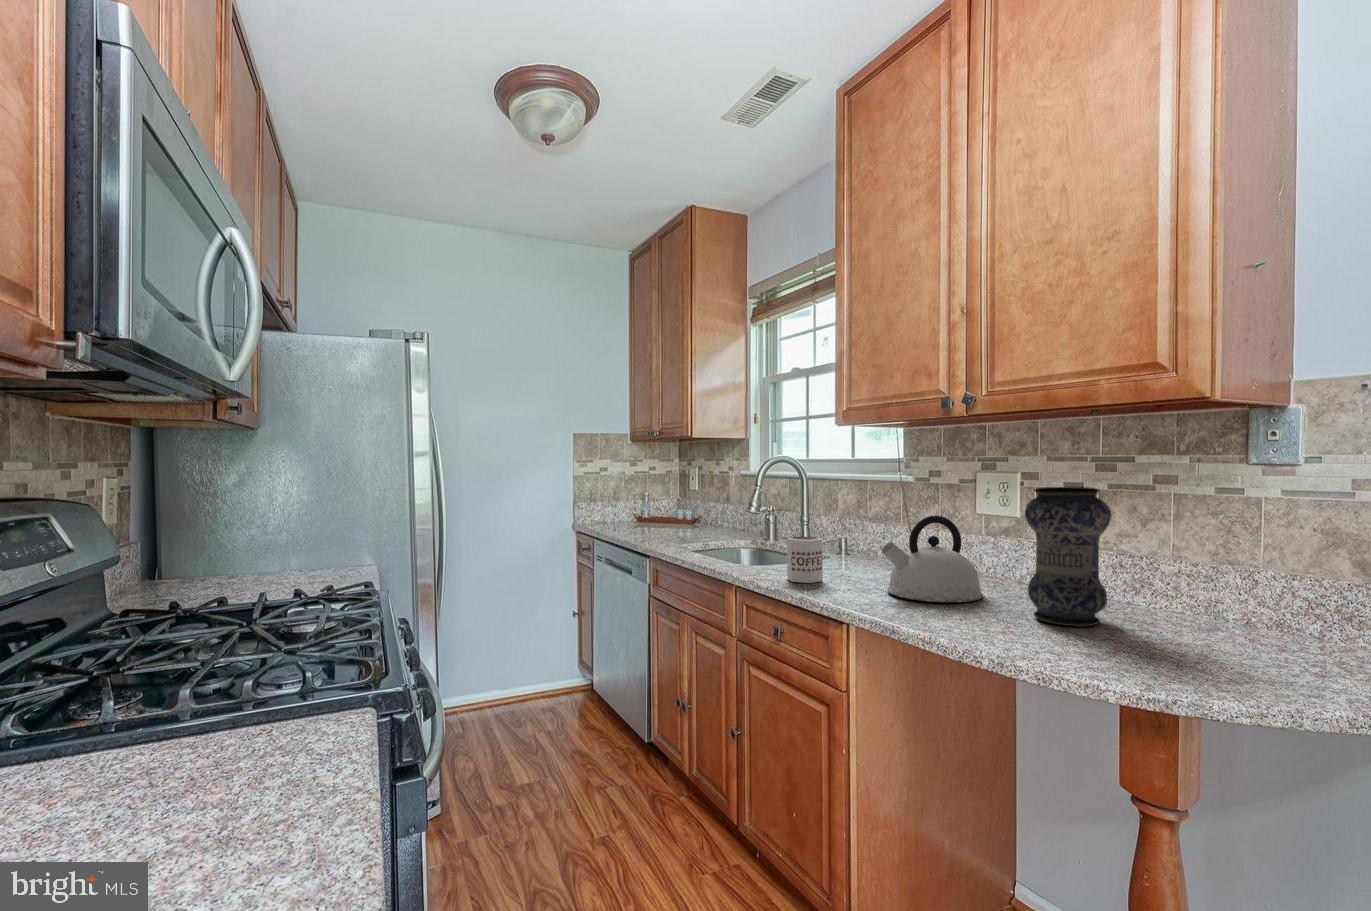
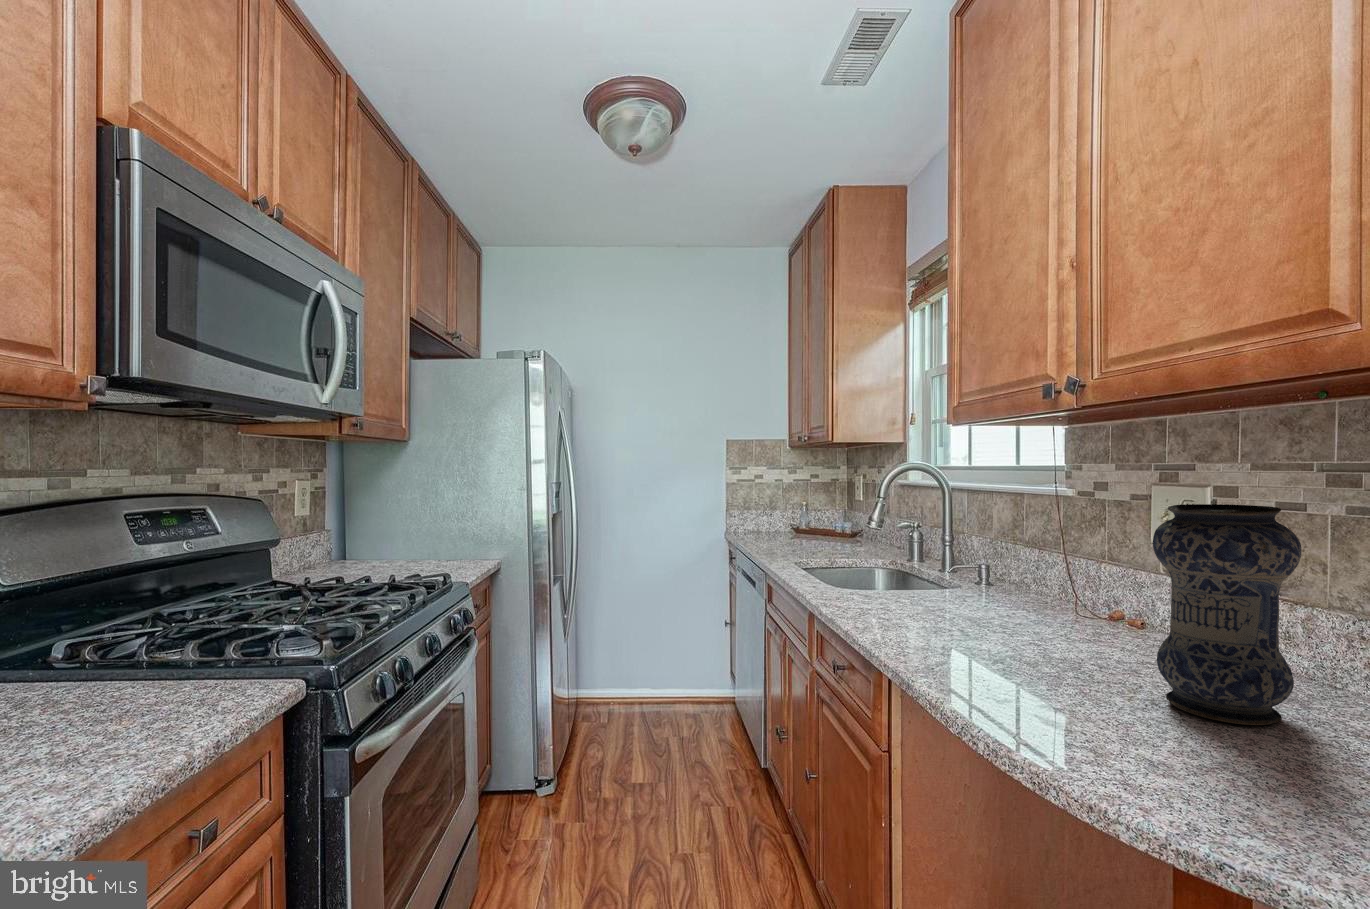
kettle: present [882,516,983,602] -> none [971,540,1123,664]
mug: present [787,536,823,583] -> none [875,558,917,617]

